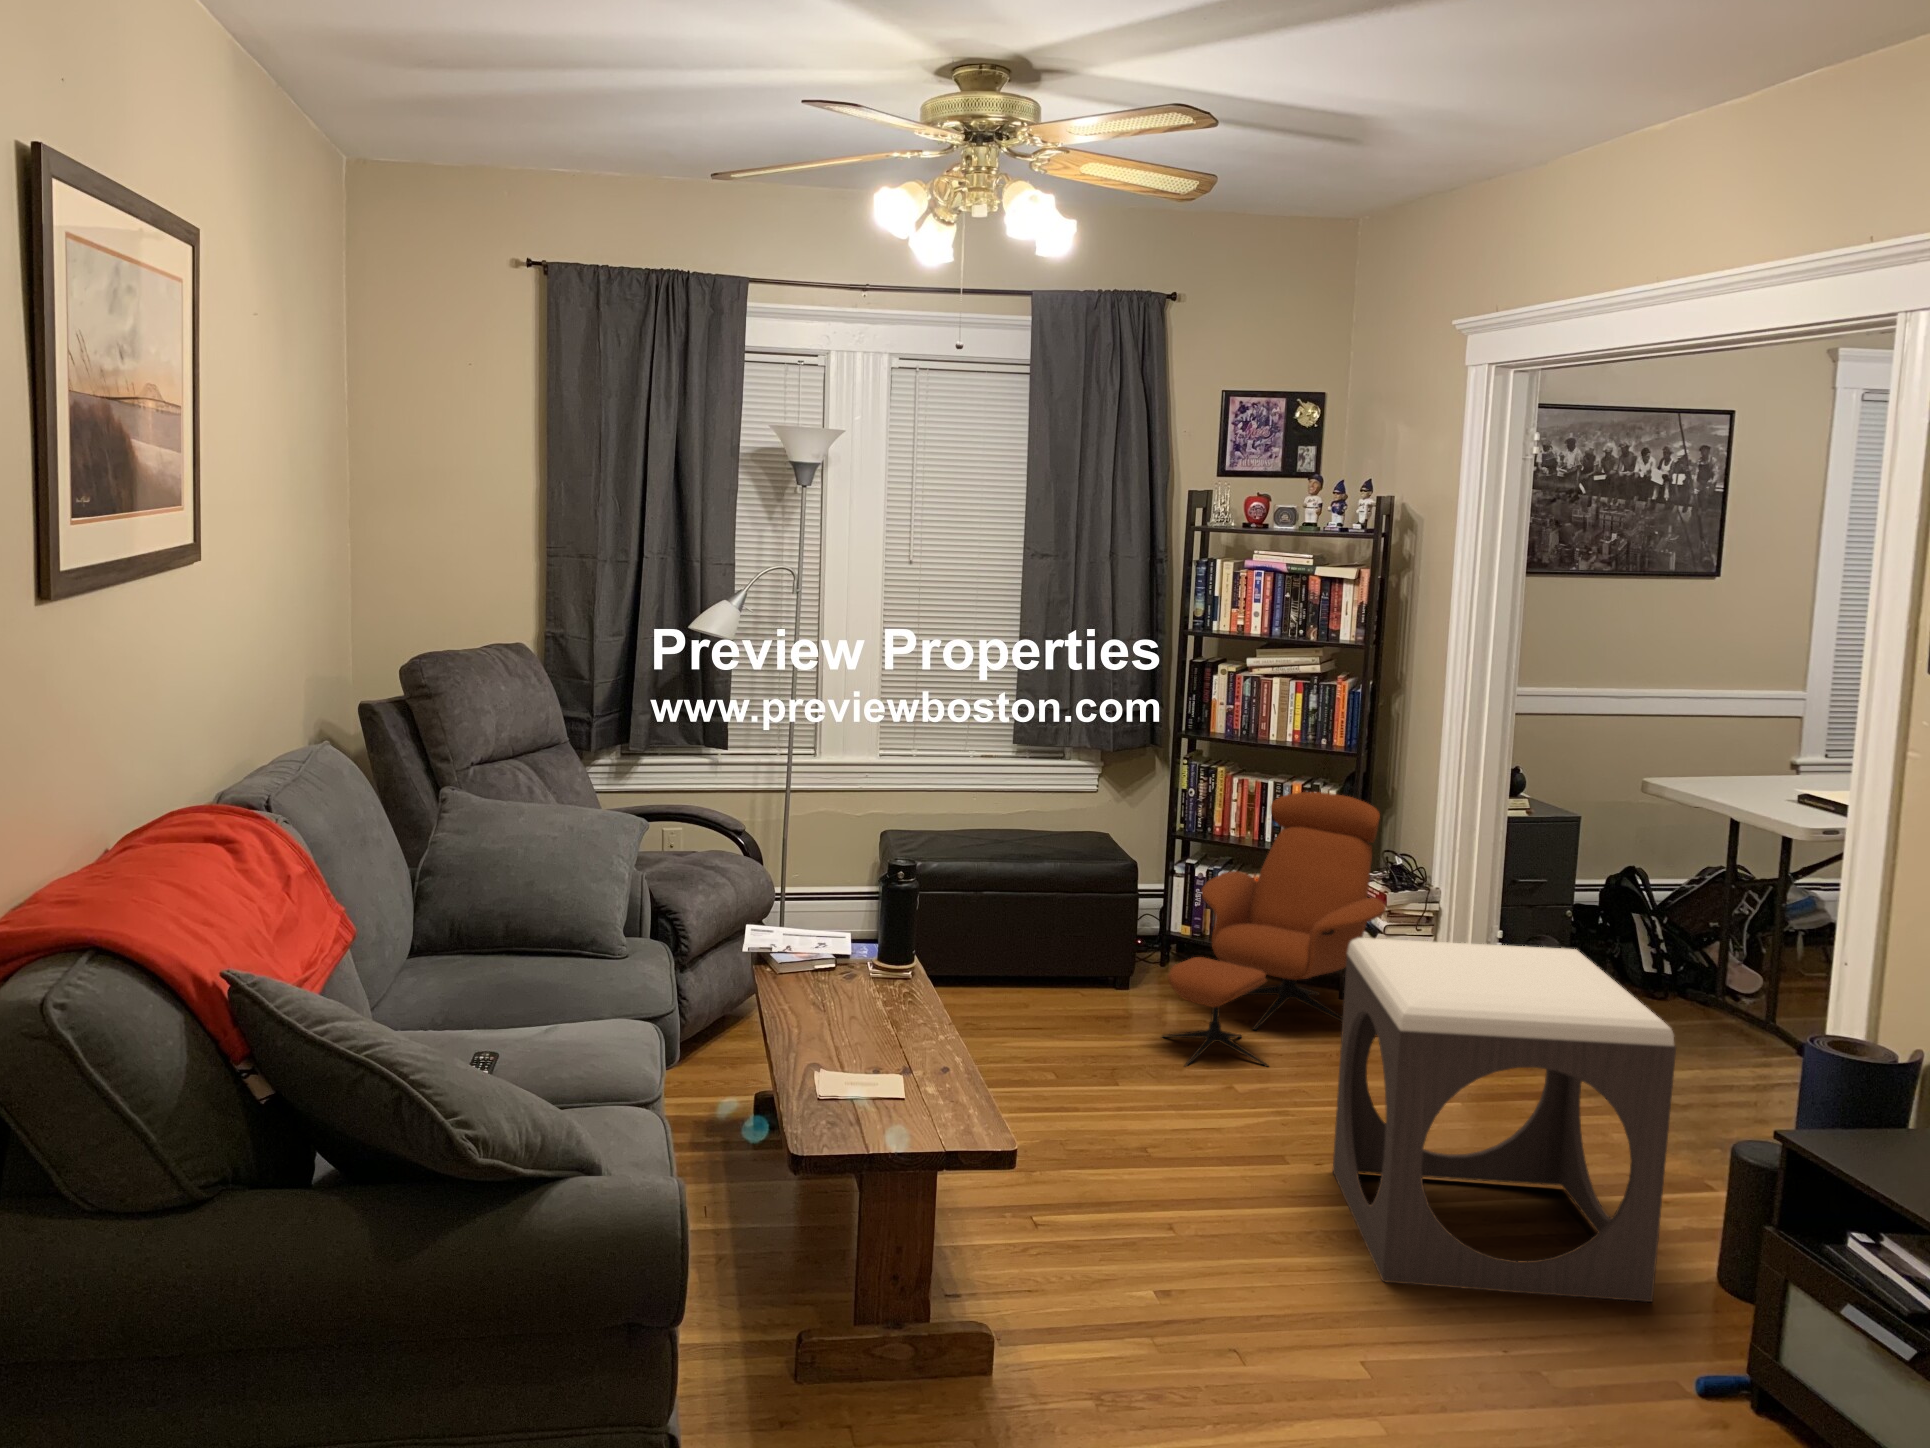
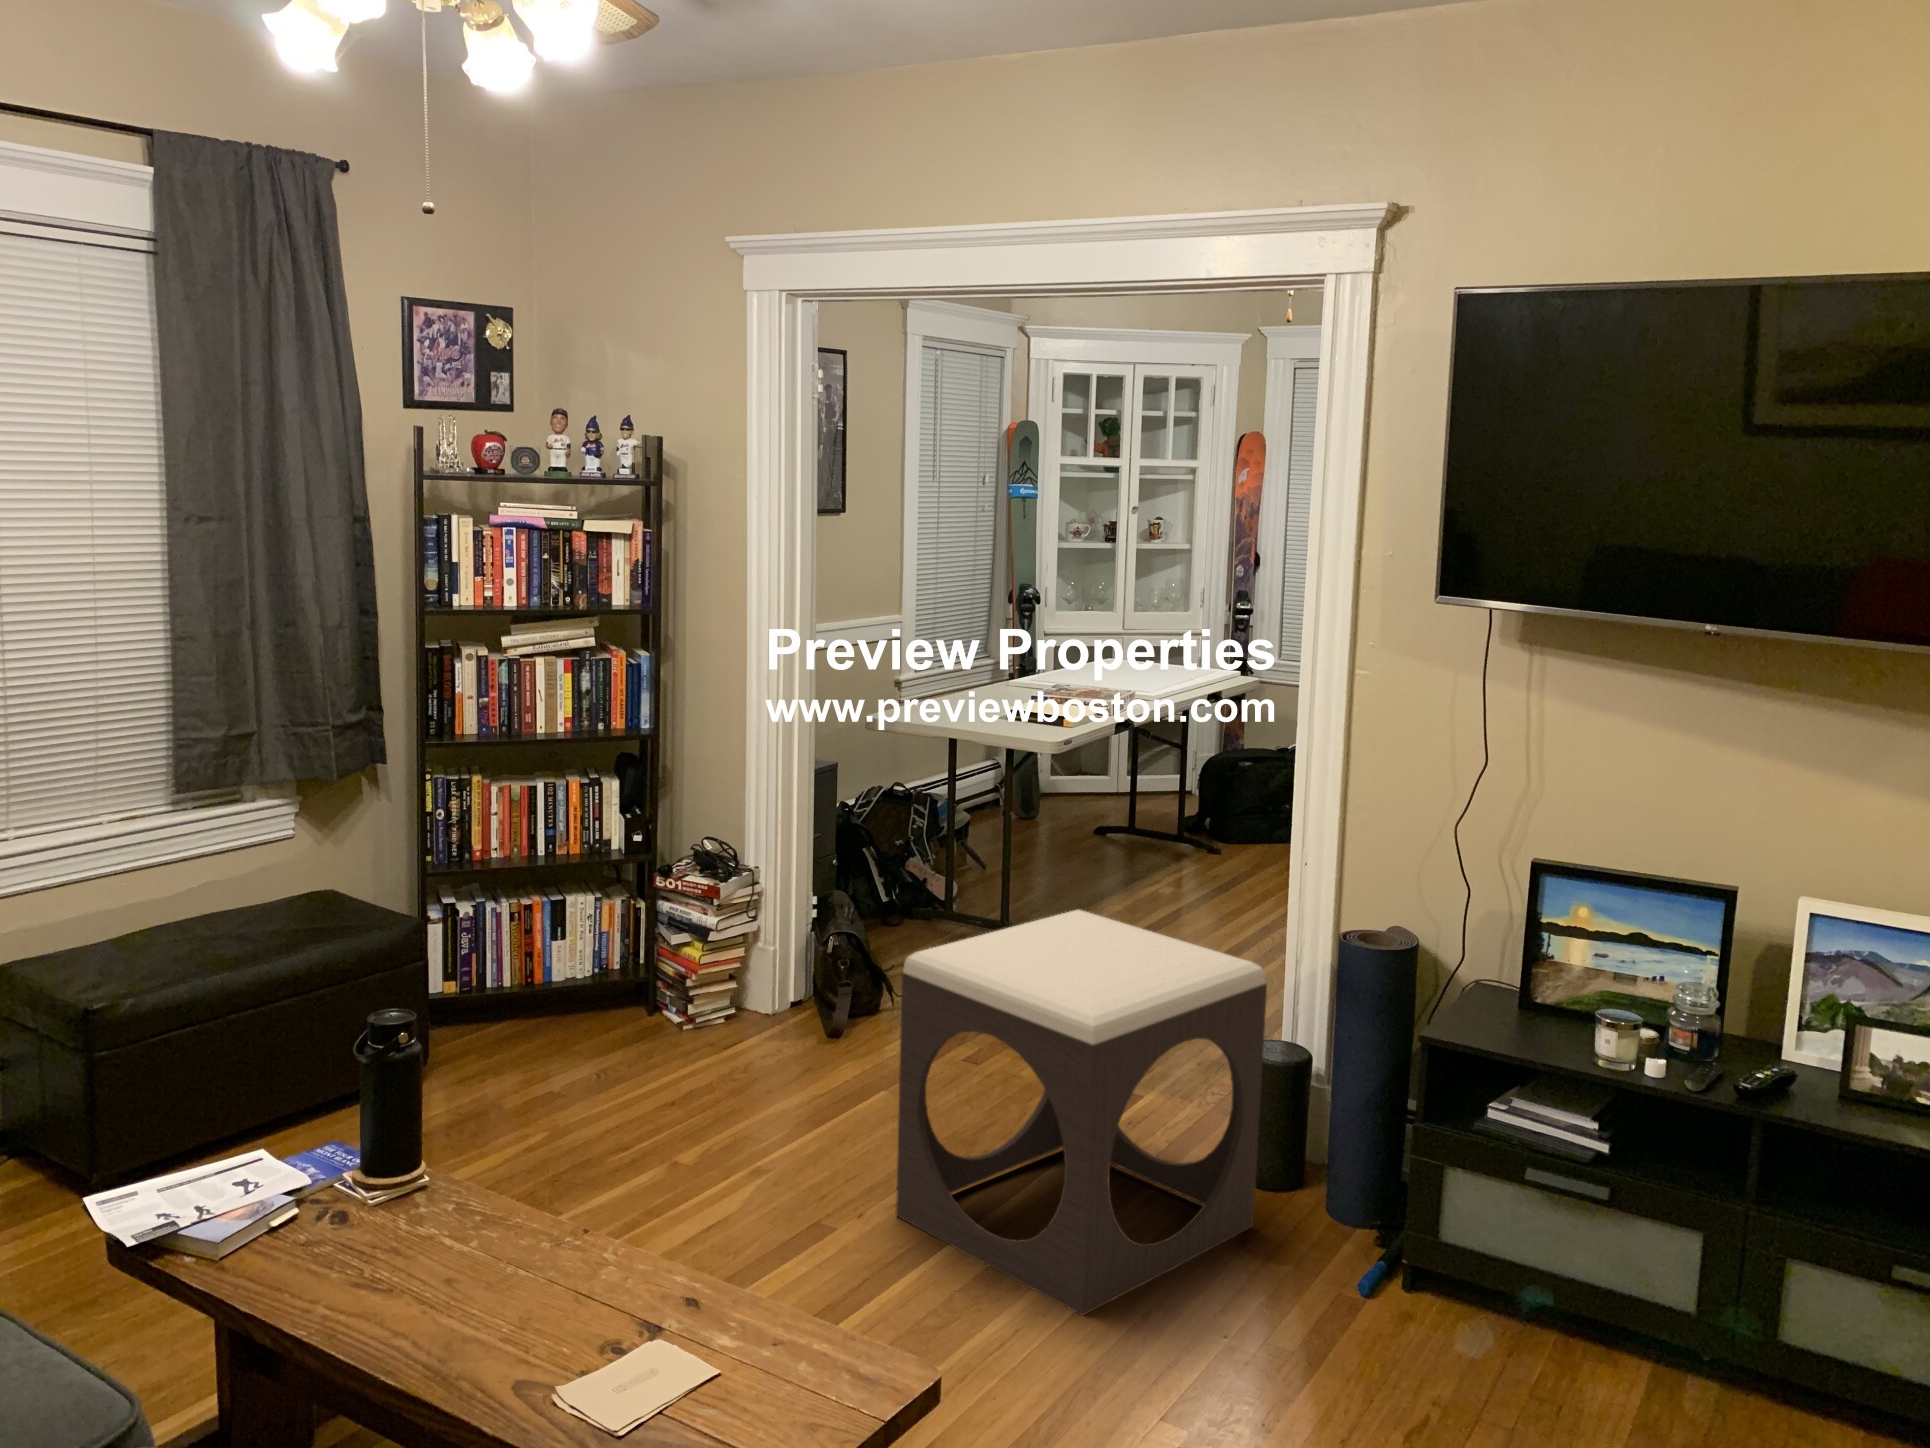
lounge chair: present [1161,792,1386,1067] -> none [514,786,734,1157]

